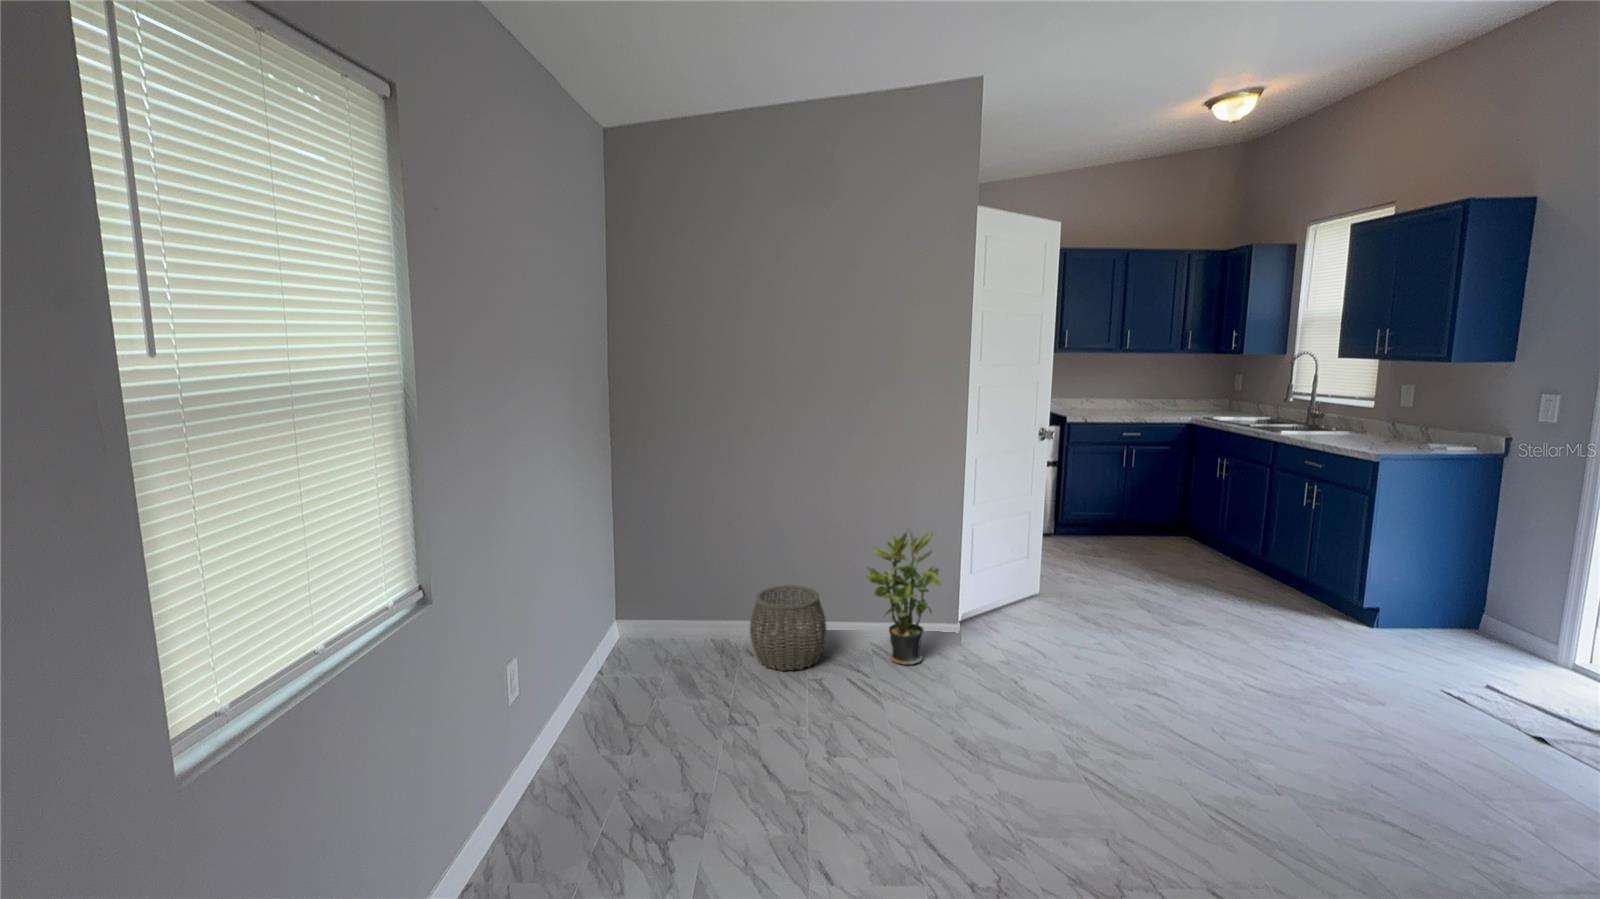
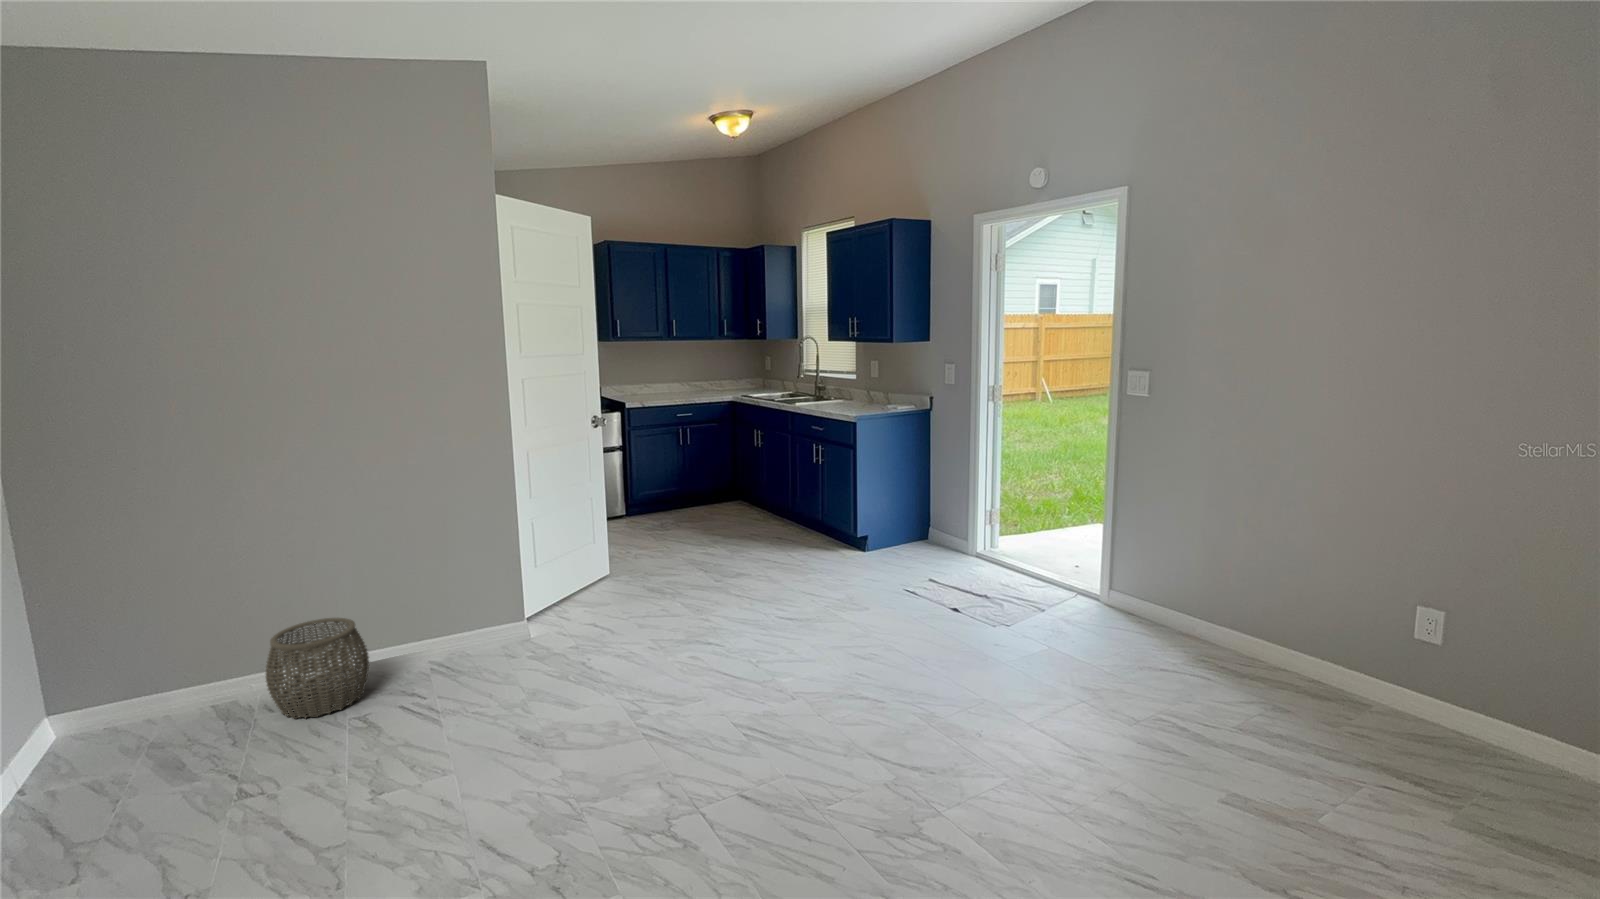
potted plant: present [867,528,941,665] -> none [409,531,497,676]

